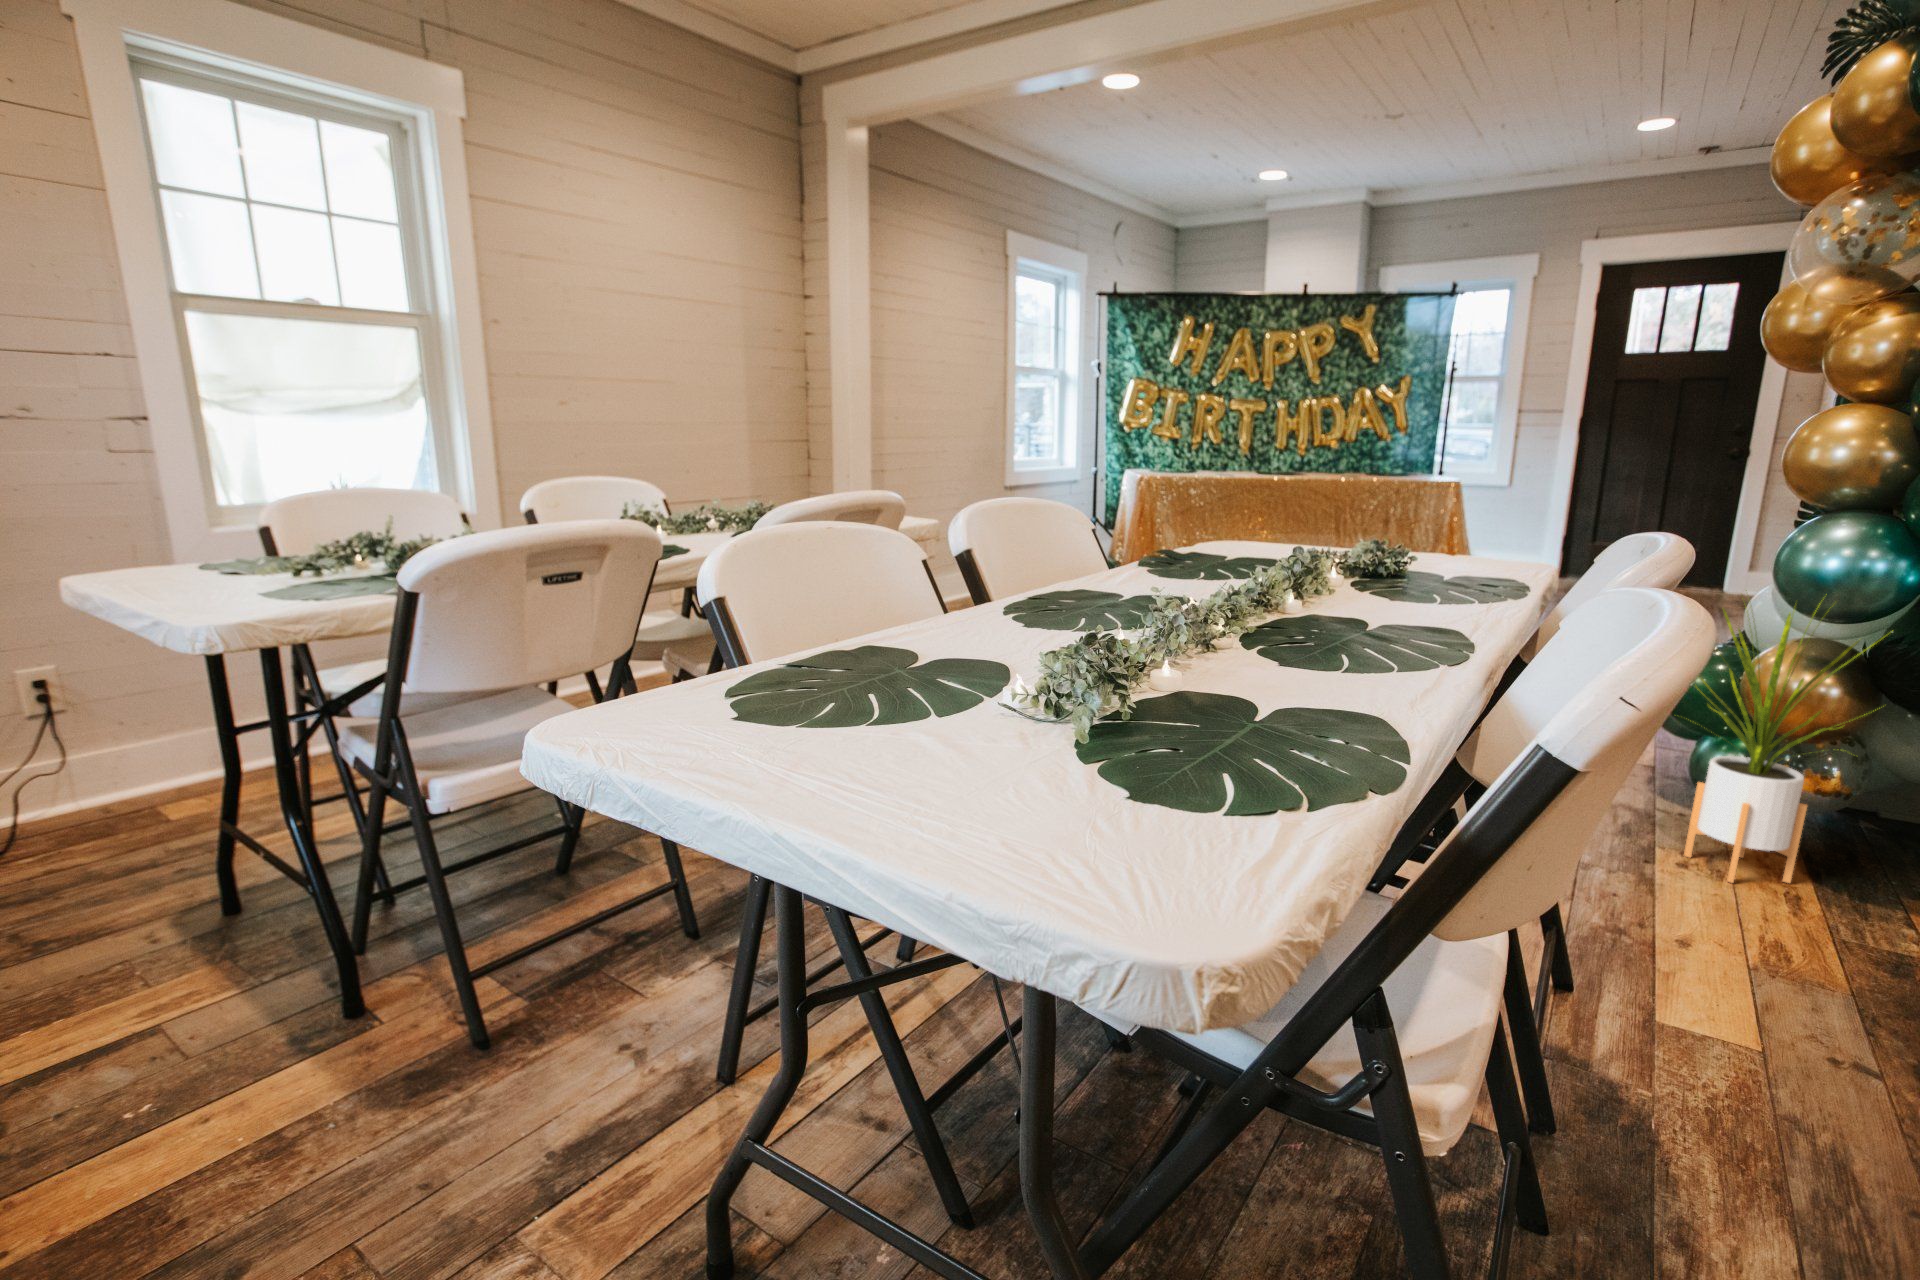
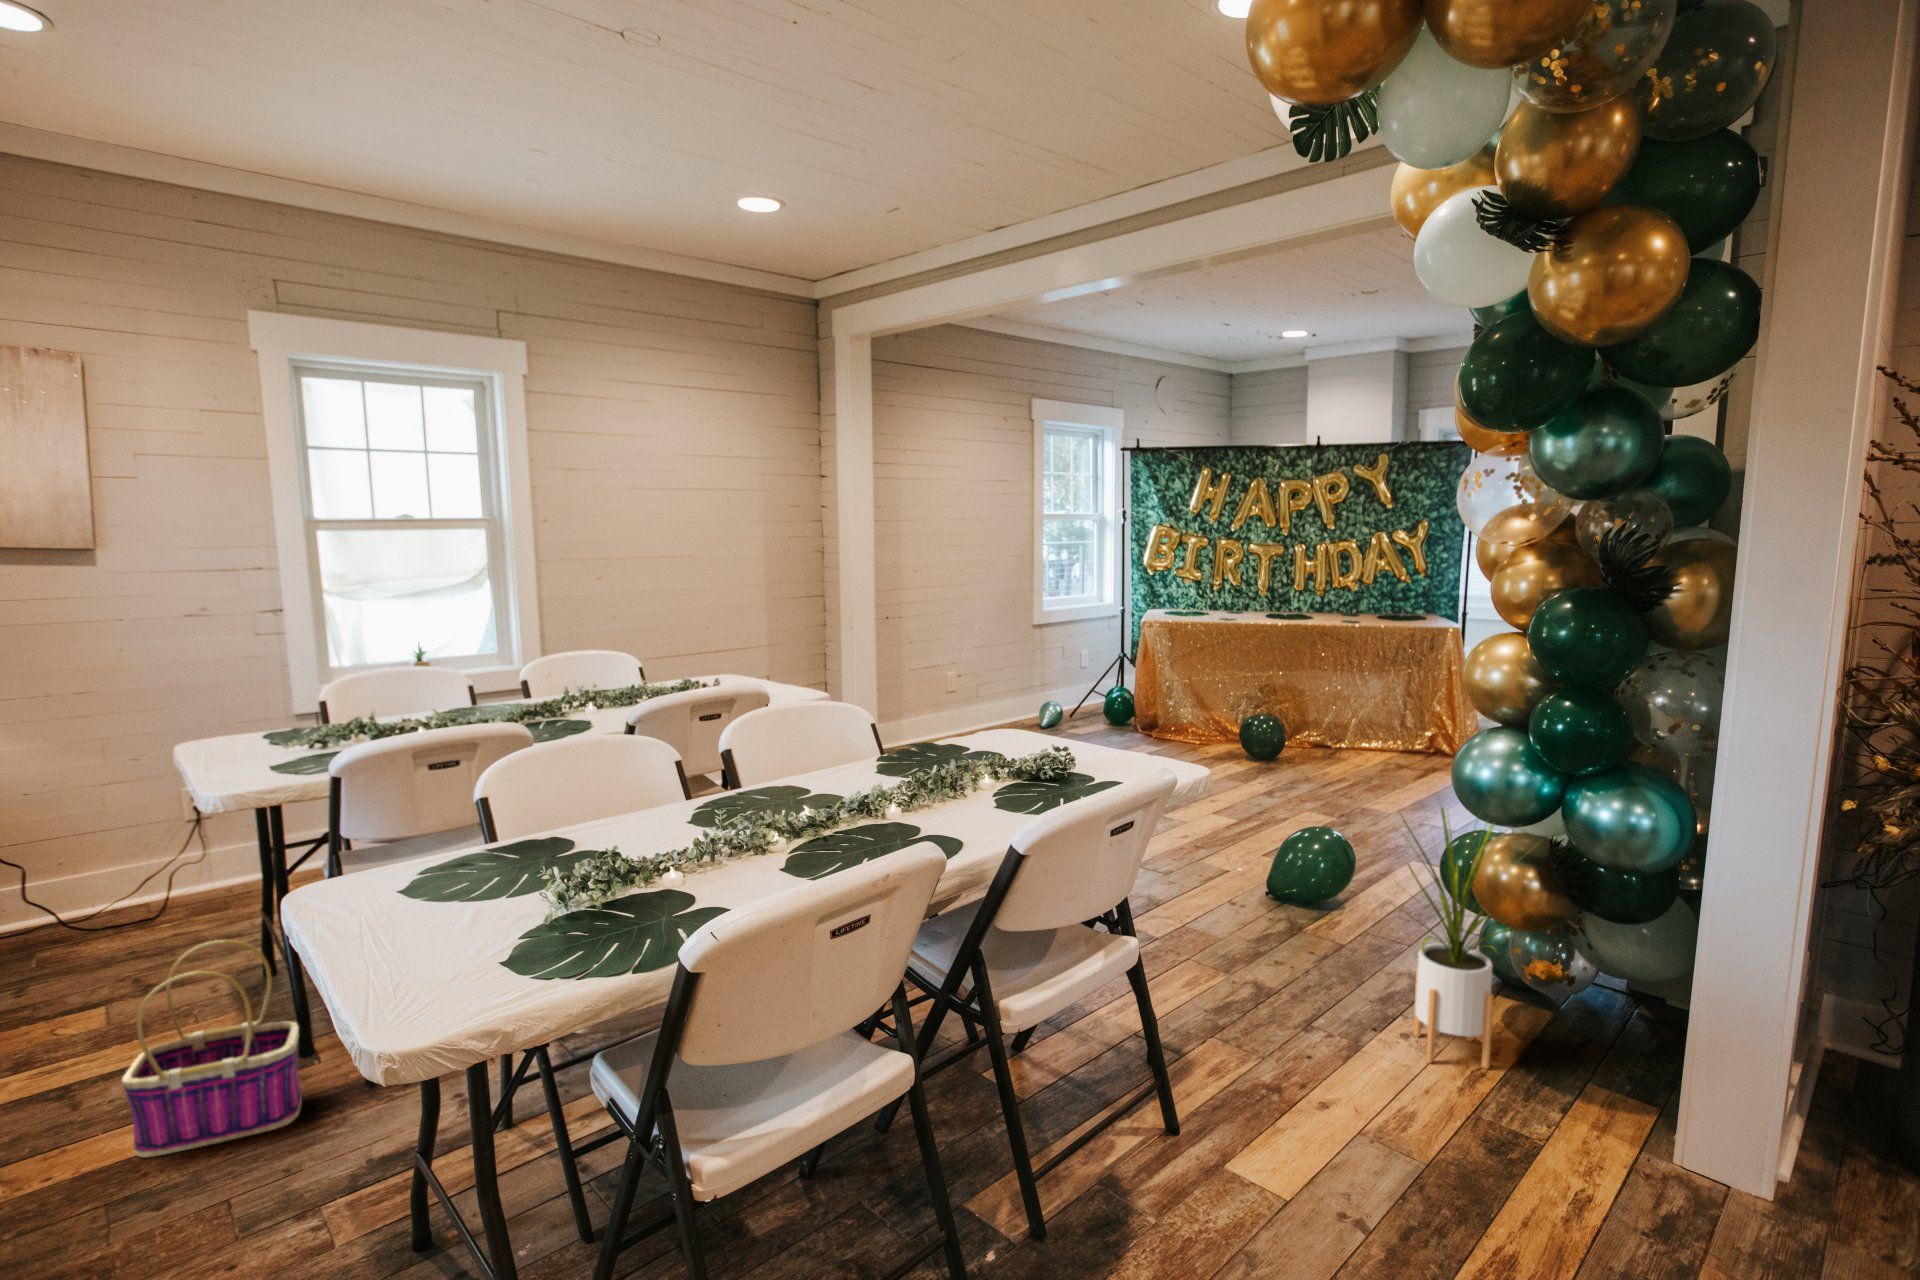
basket: none [102,852,396,1205] -> present [122,940,302,1157]

